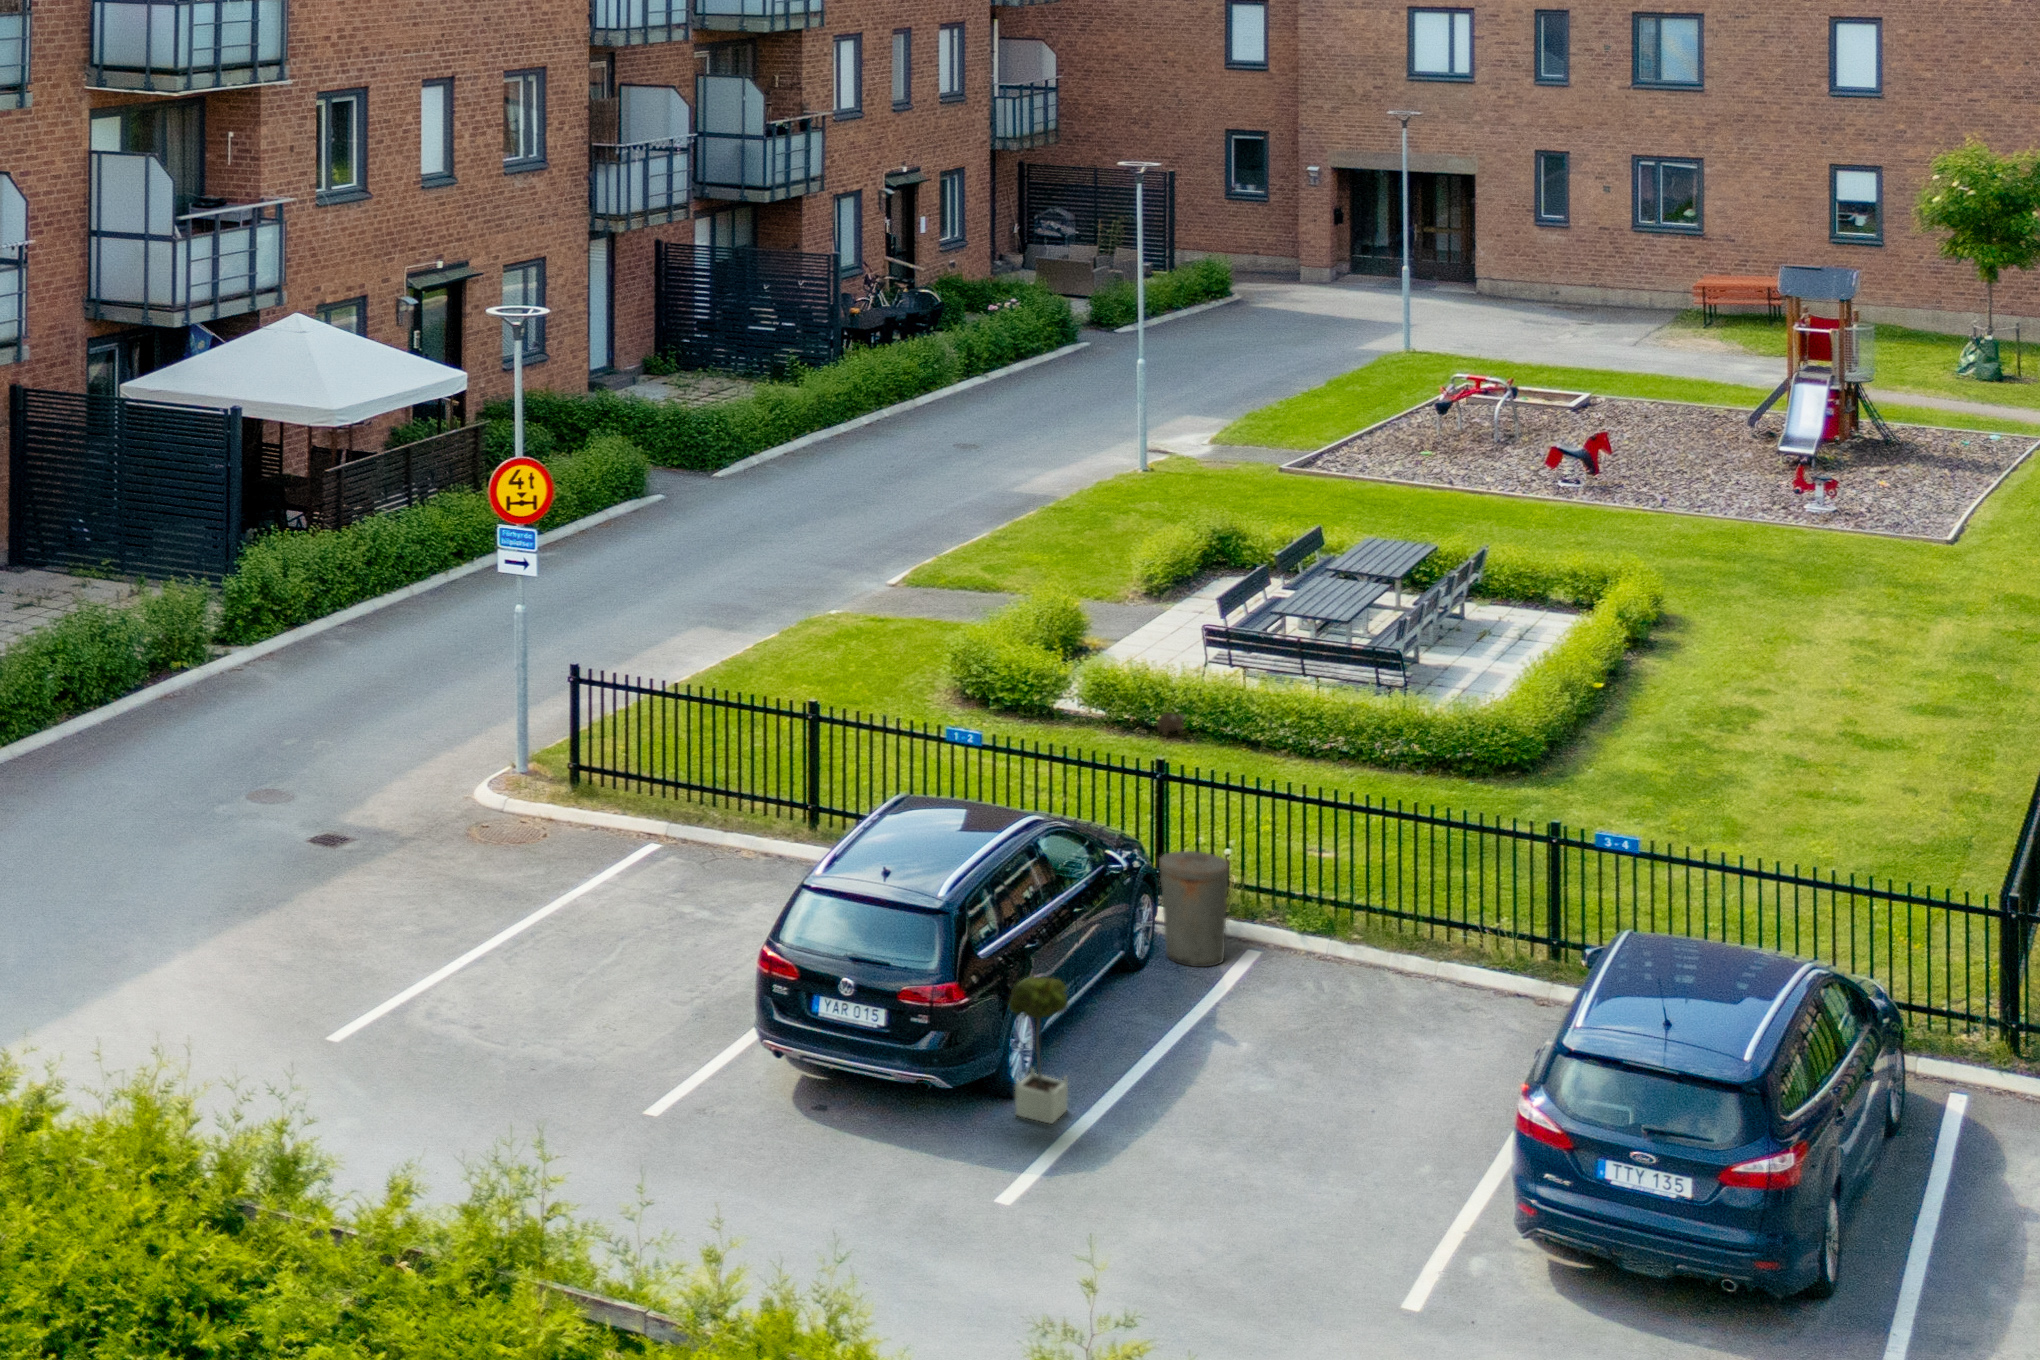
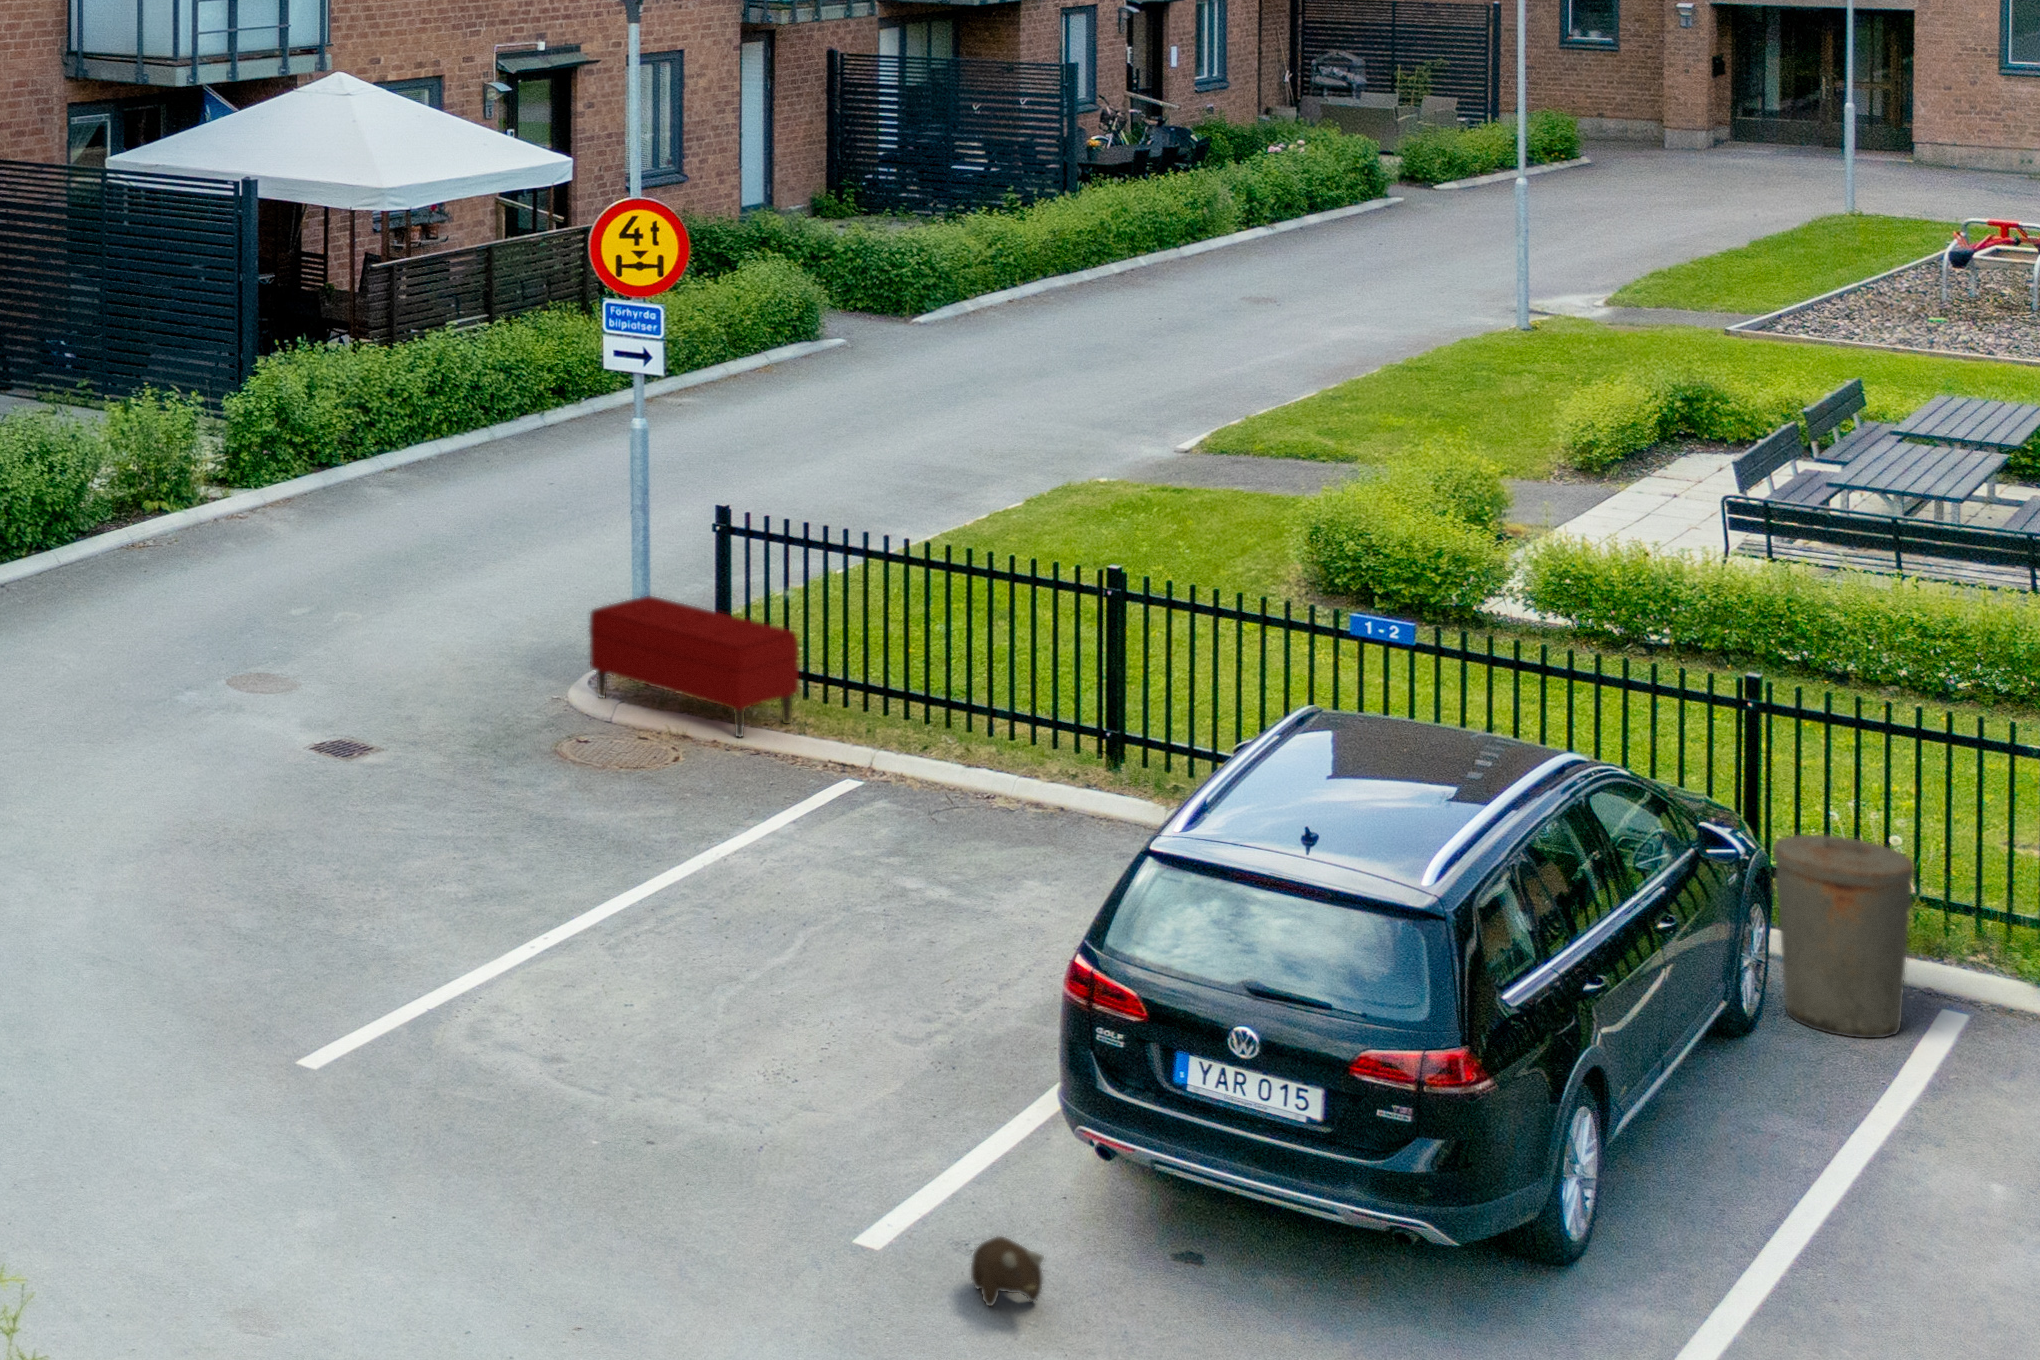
plush toy: present [1157,712,1184,736] -> present [971,1236,1043,1306]
bench: none [488,722,622,817] -> present [589,596,799,737]
potted tree: present [1008,976,1068,1124] -> none [1563,1040,1690,1319]

